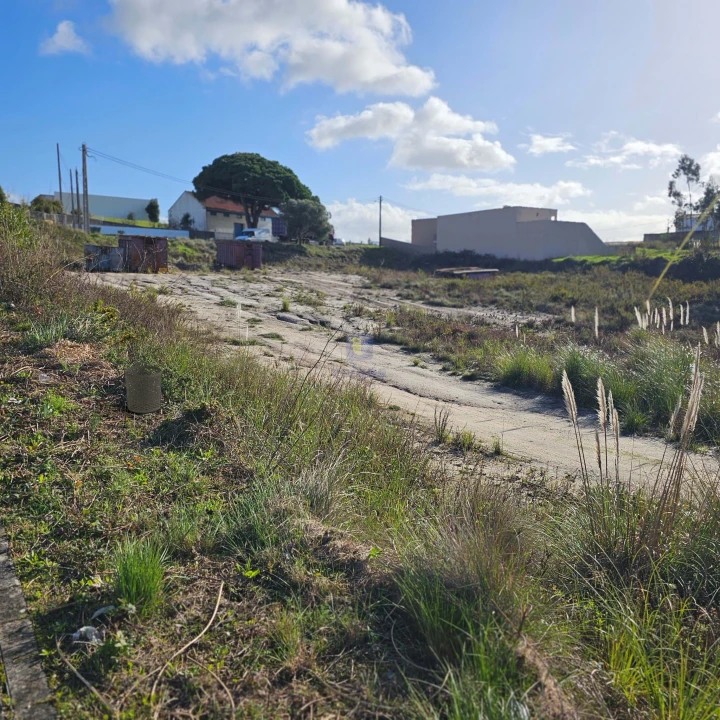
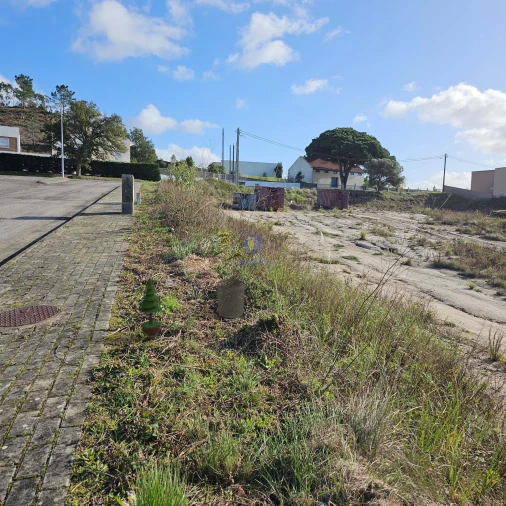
potted tree: none [30,367,62,445] -> present [139,278,162,338]

